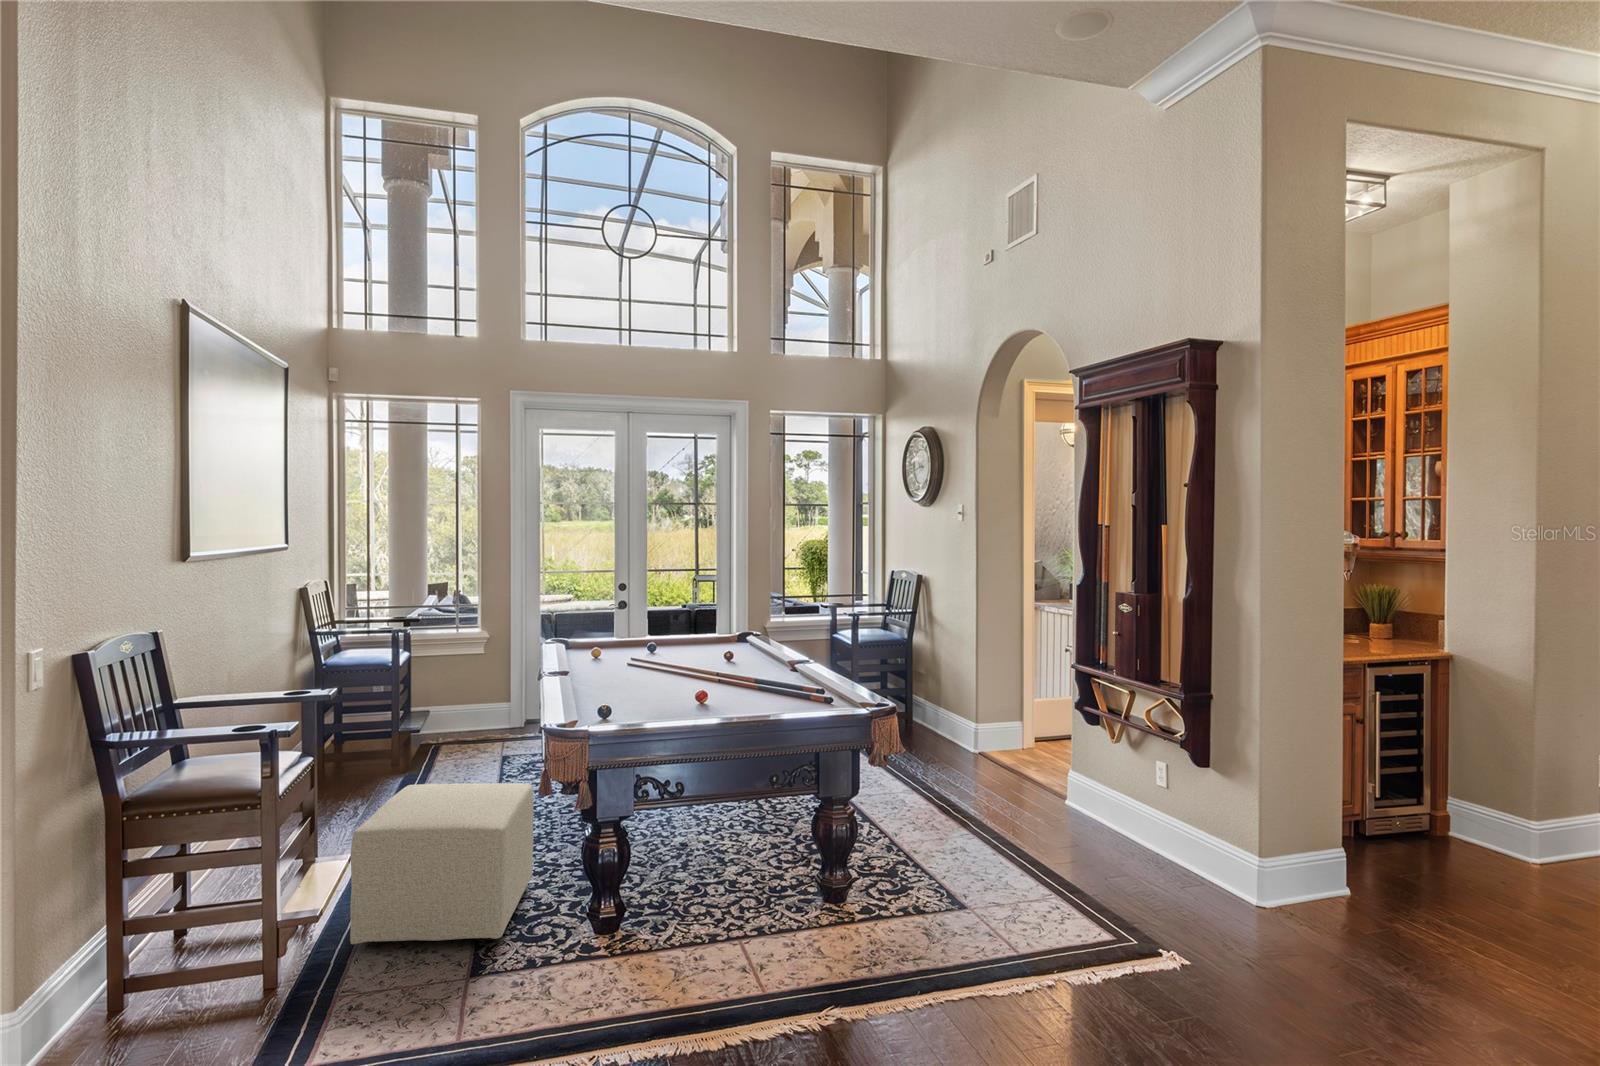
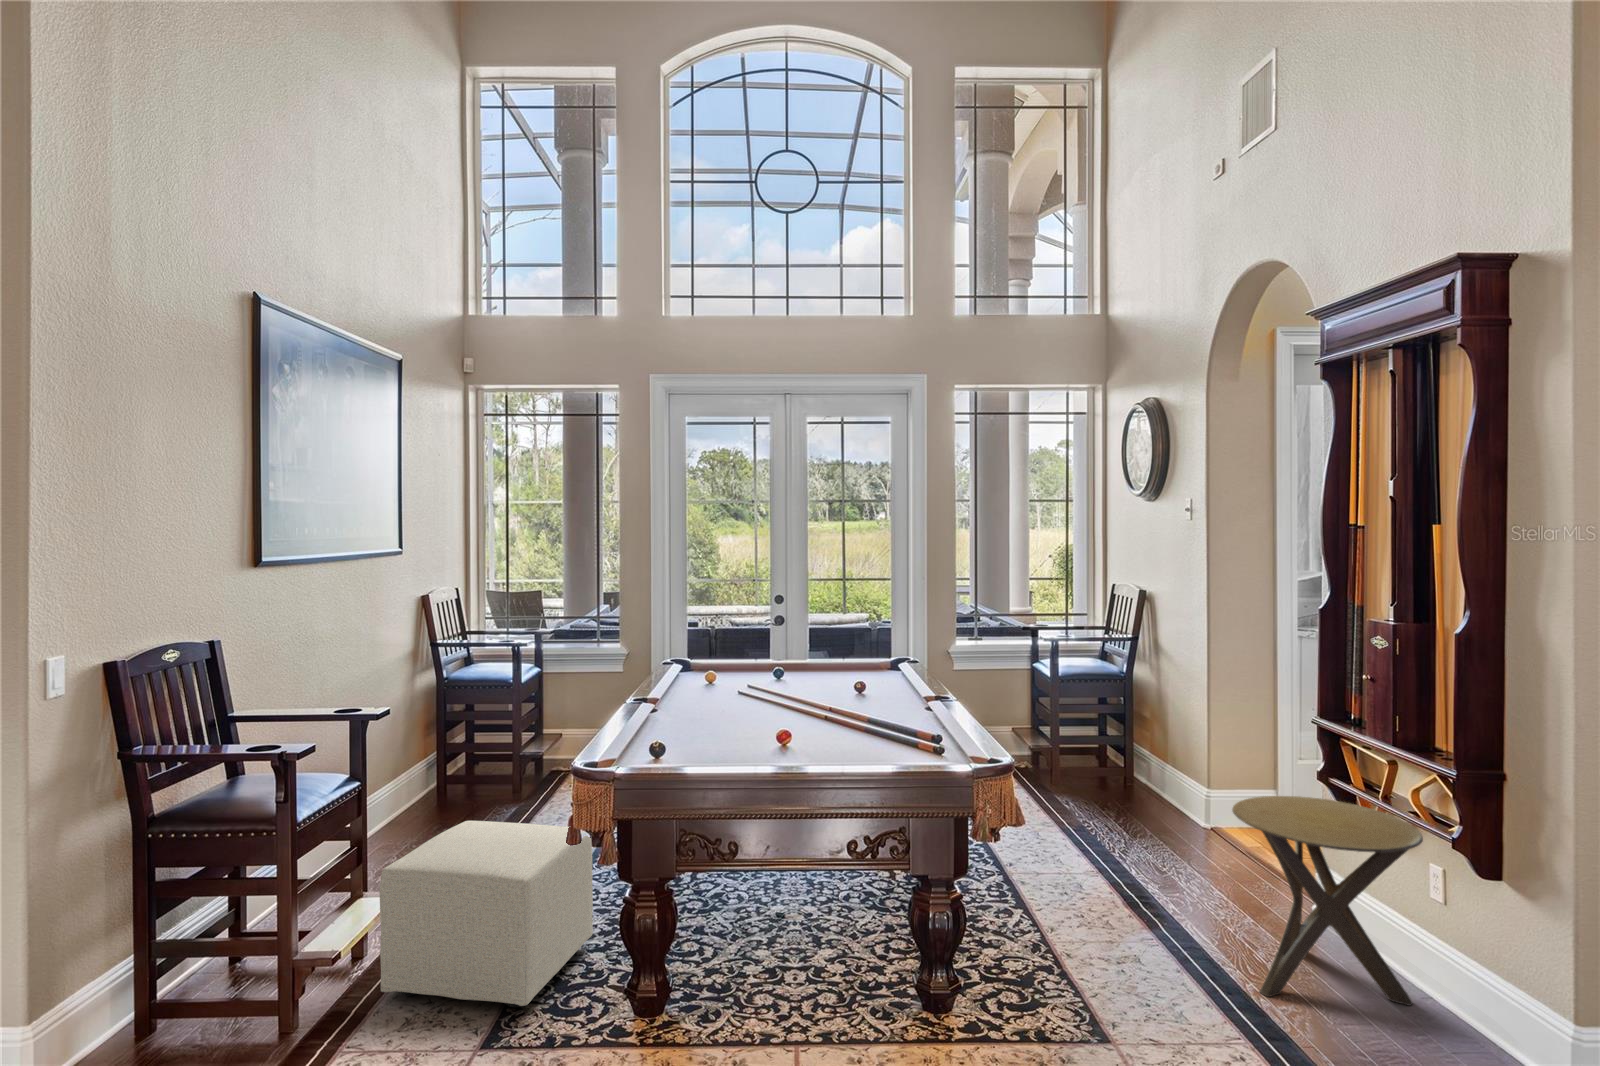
side table: none [1025,724,1147,865] -> present [1232,796,1423,1006]

